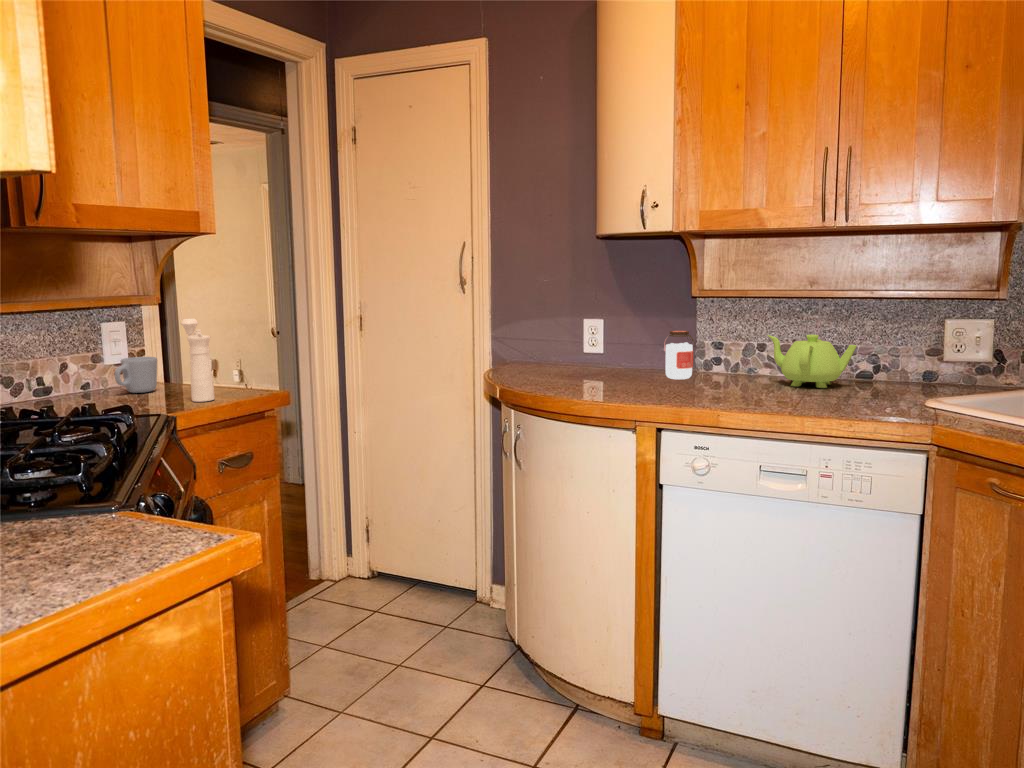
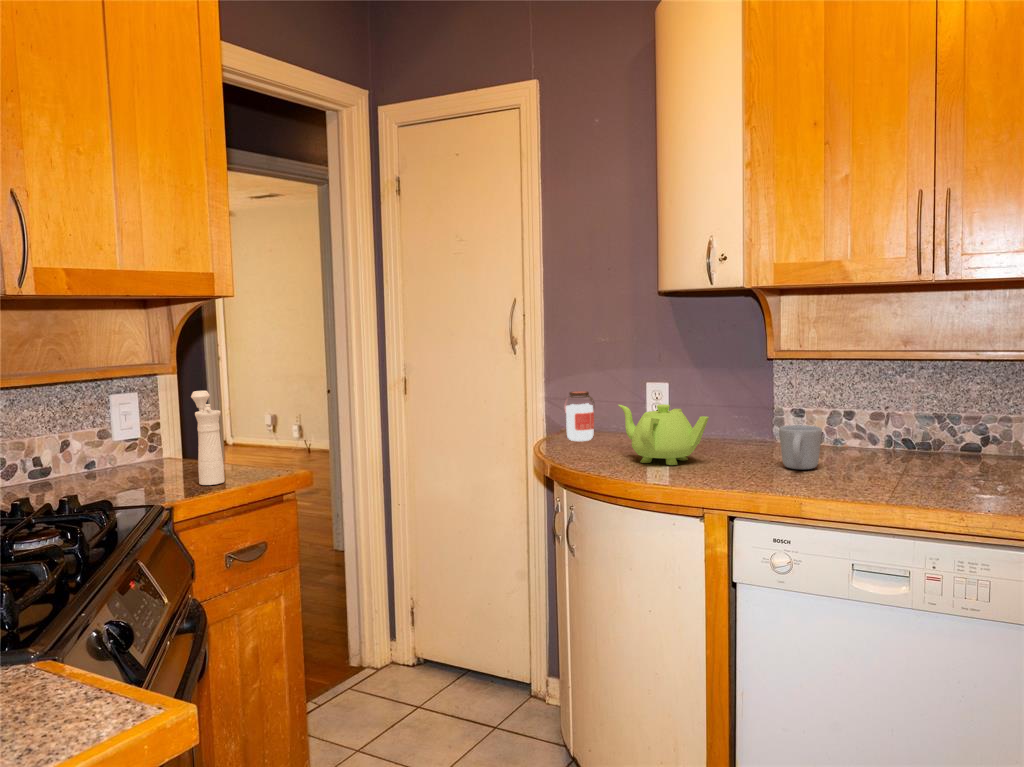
jar: present [664,331,695,379] -> present [564,391,594,441]
teapot: present [768,335,857,388] -> present [619,404,709,465]
mug: present [115,357,157,393] -> present [779,425,822,469]

